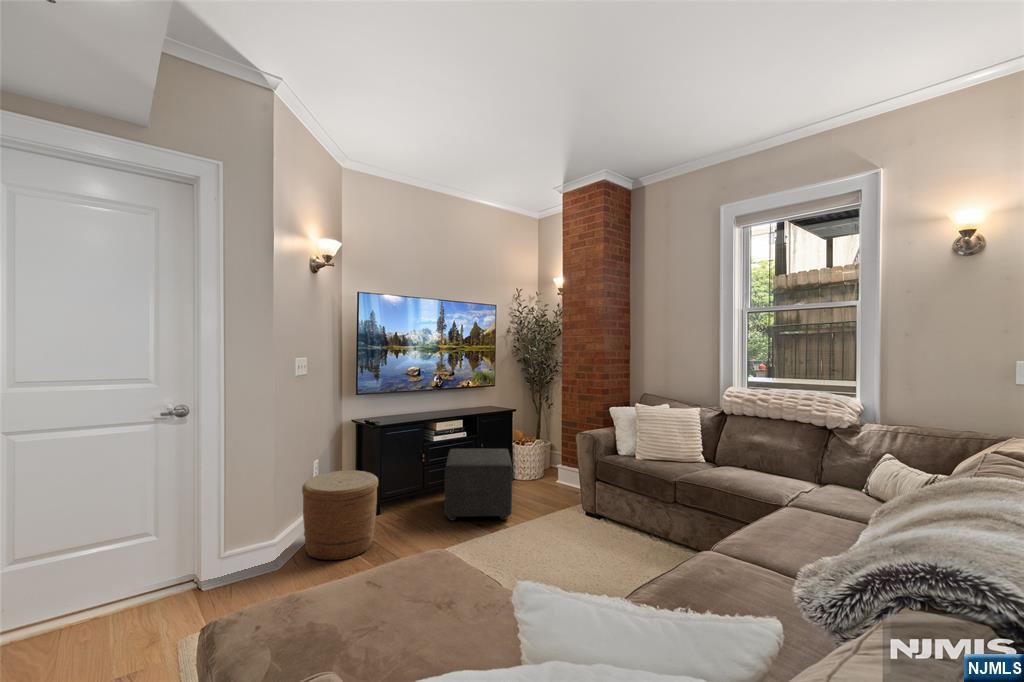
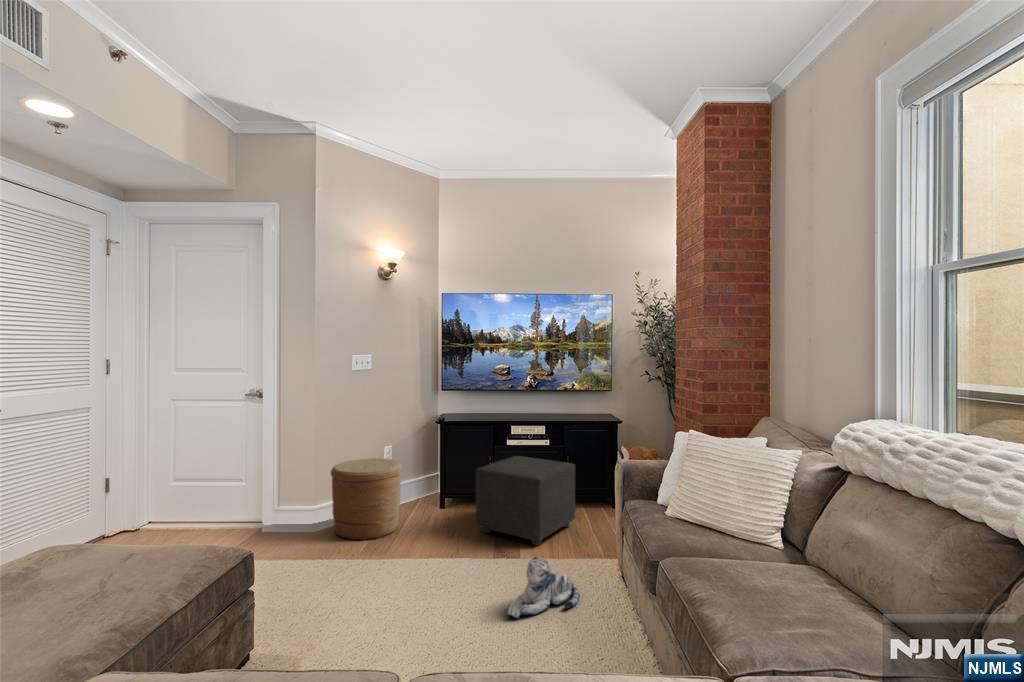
plush toy: none [560,523,596,572] -> present [508,556,579,618]

